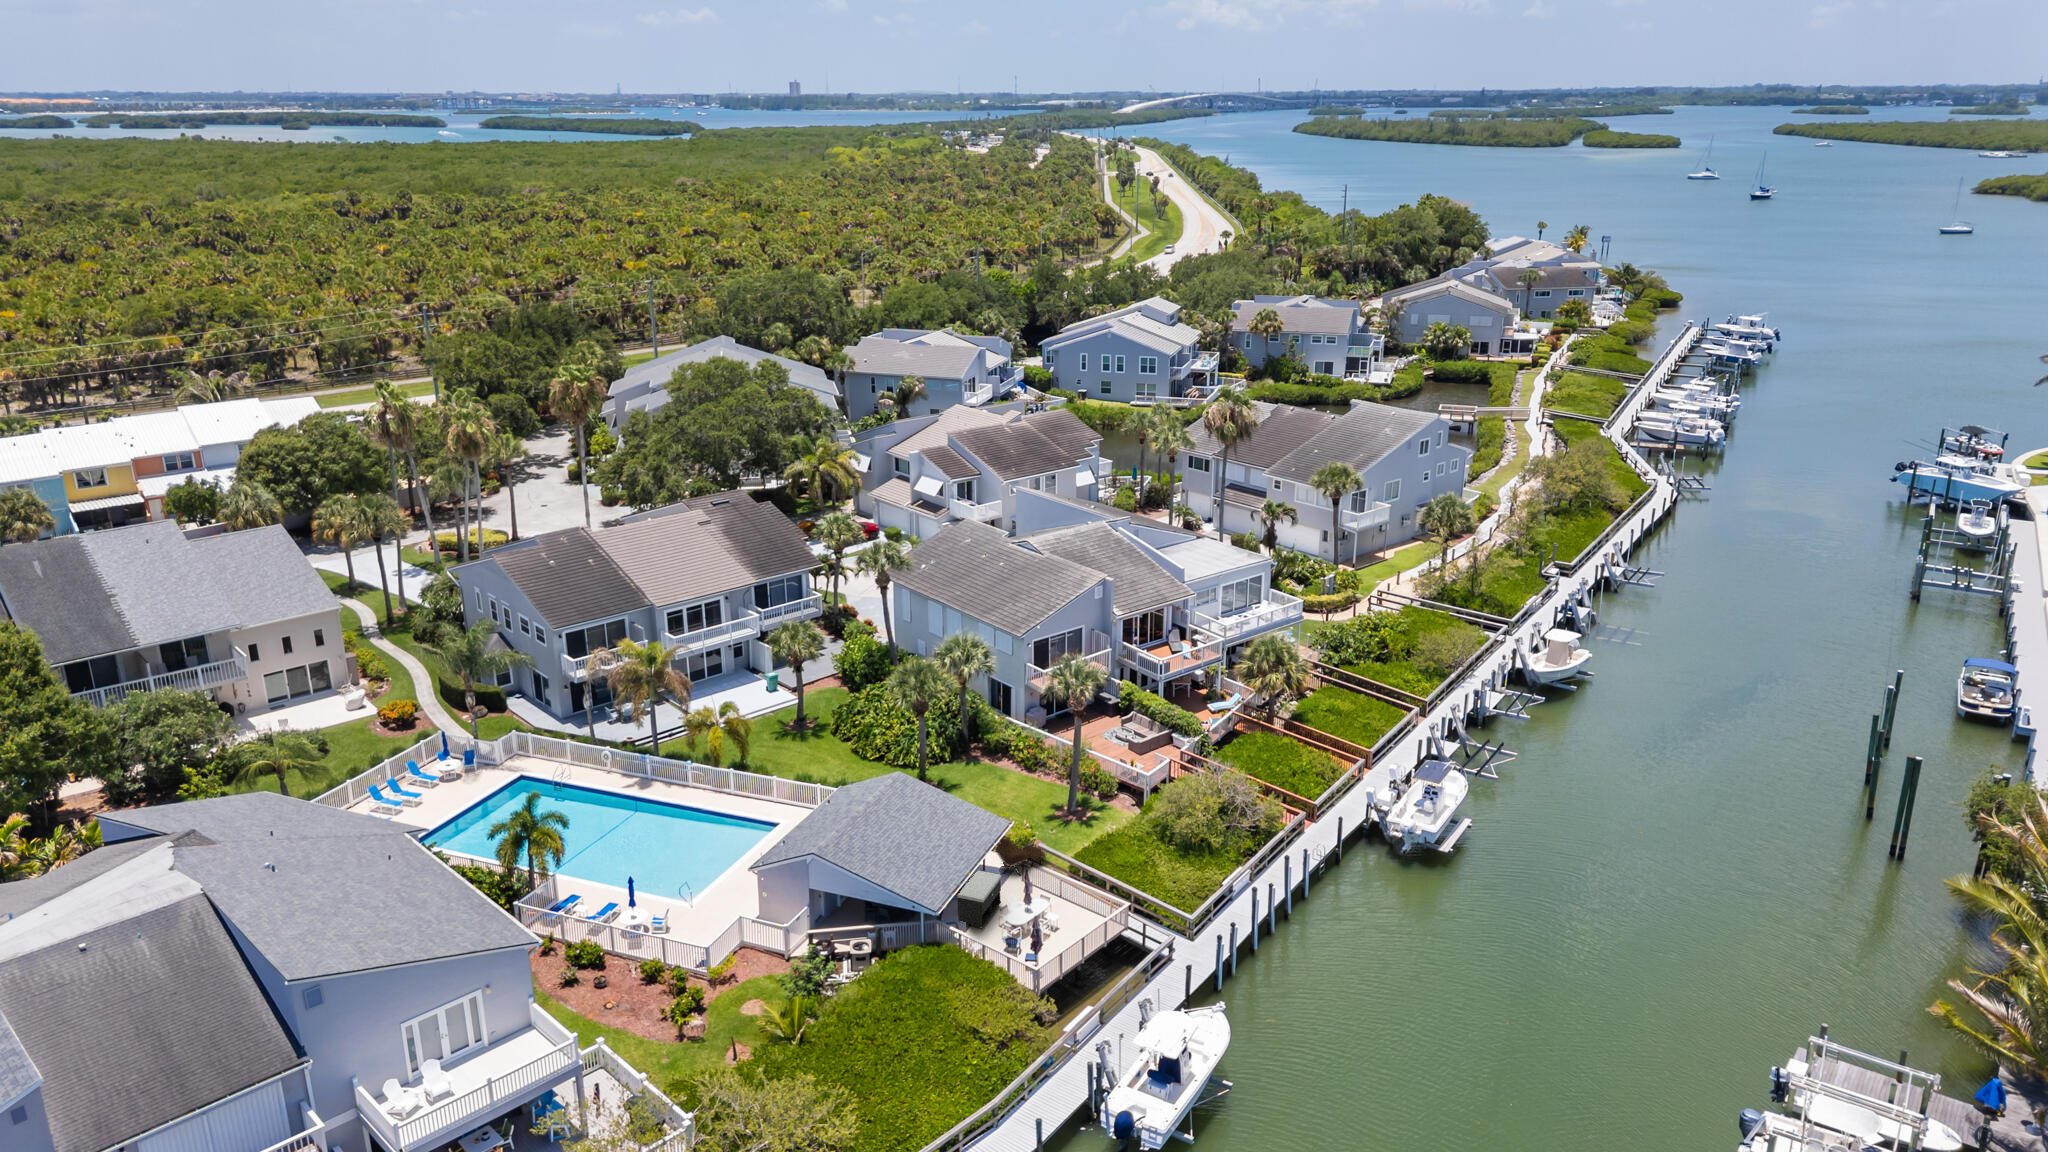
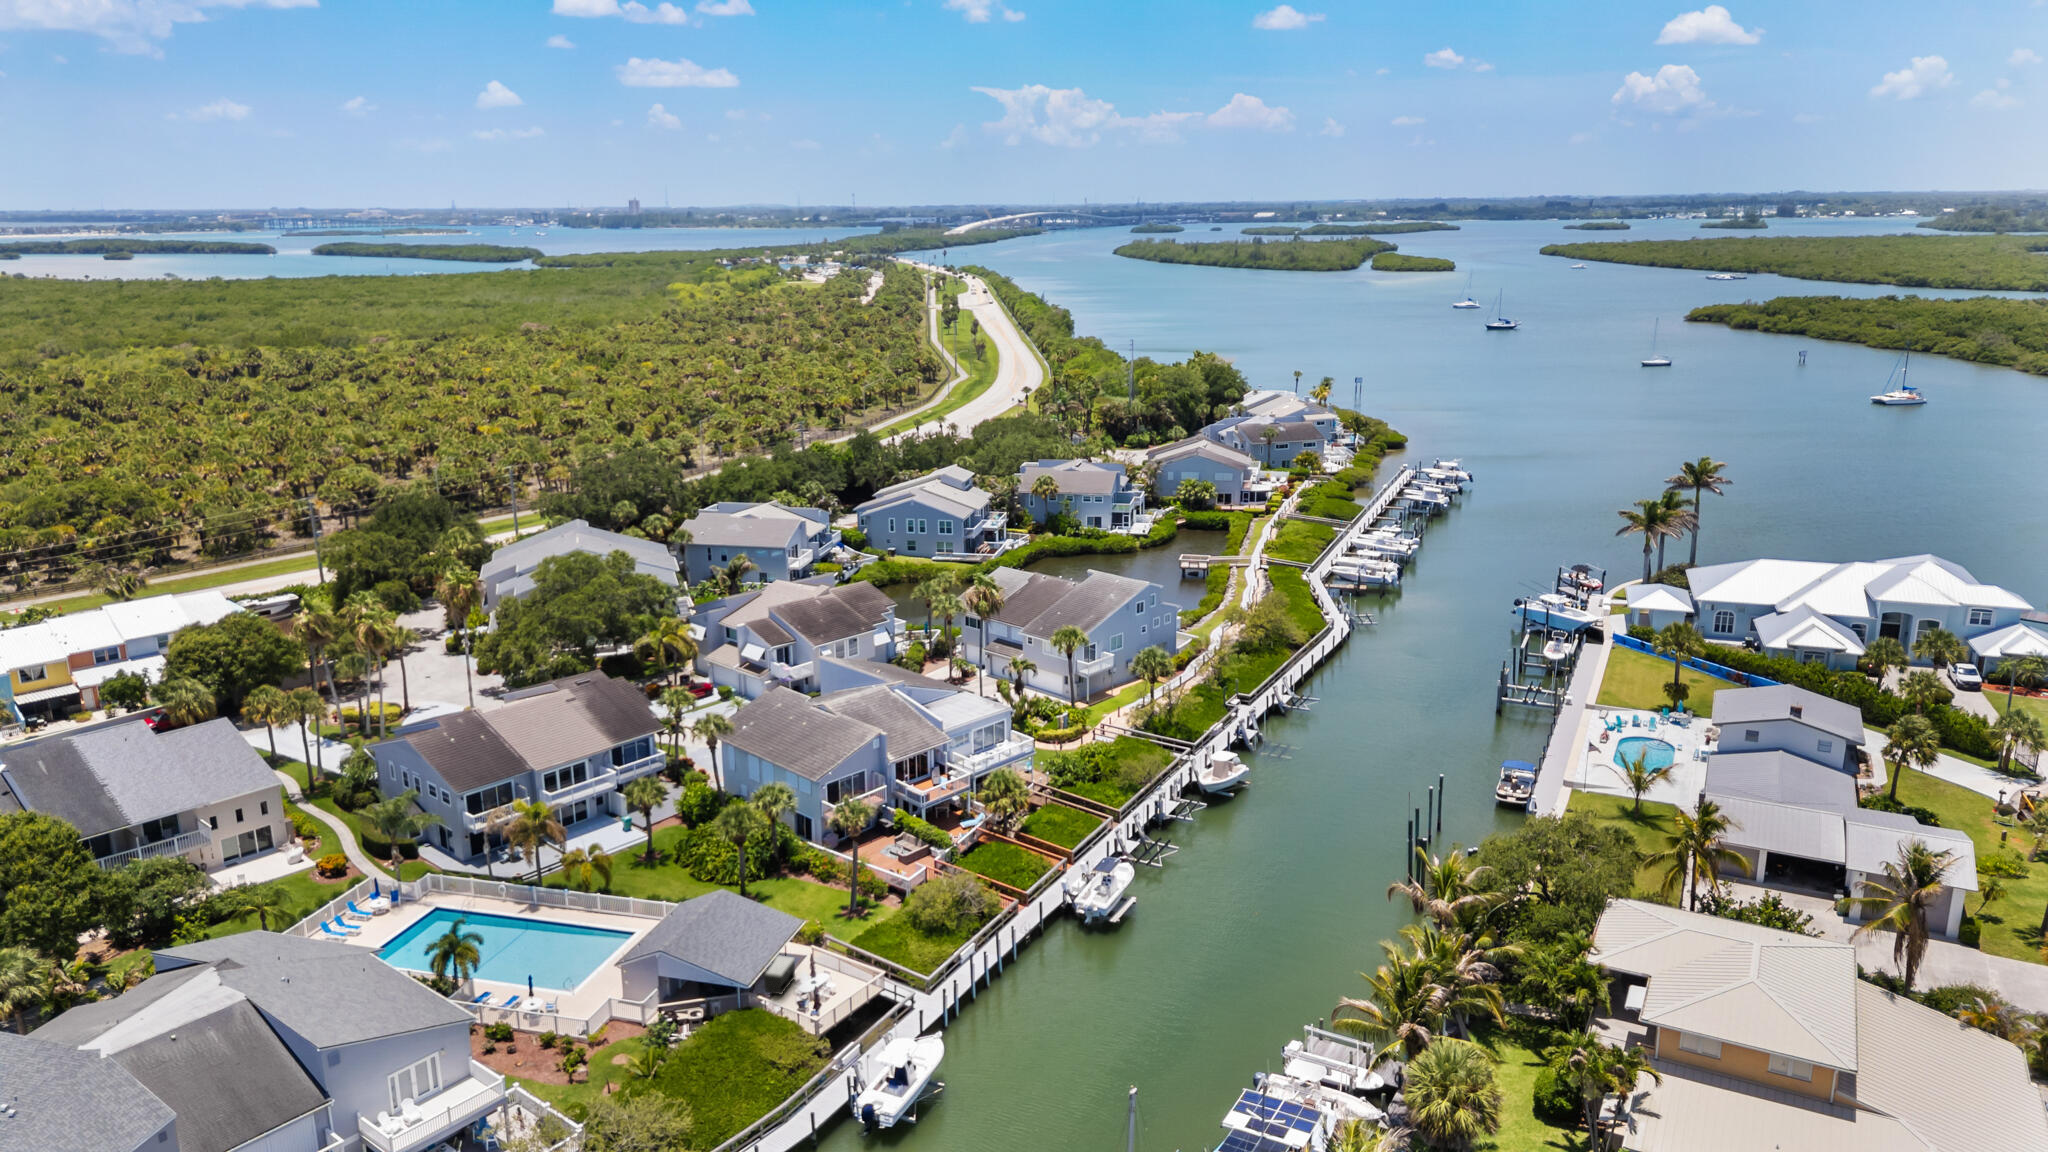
lounge chair: present [996,838,1046,873] -> none [789,924,830,958]

